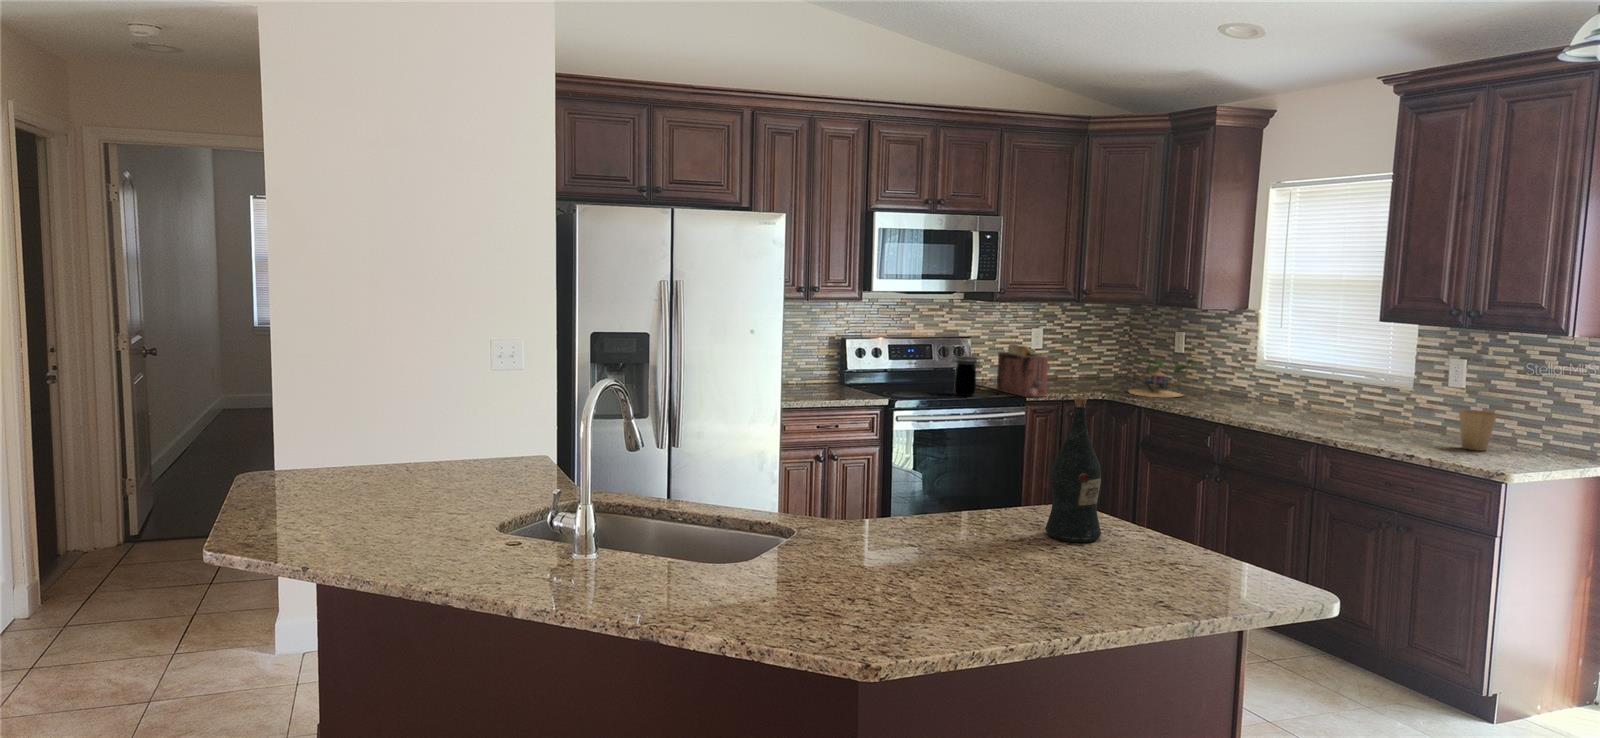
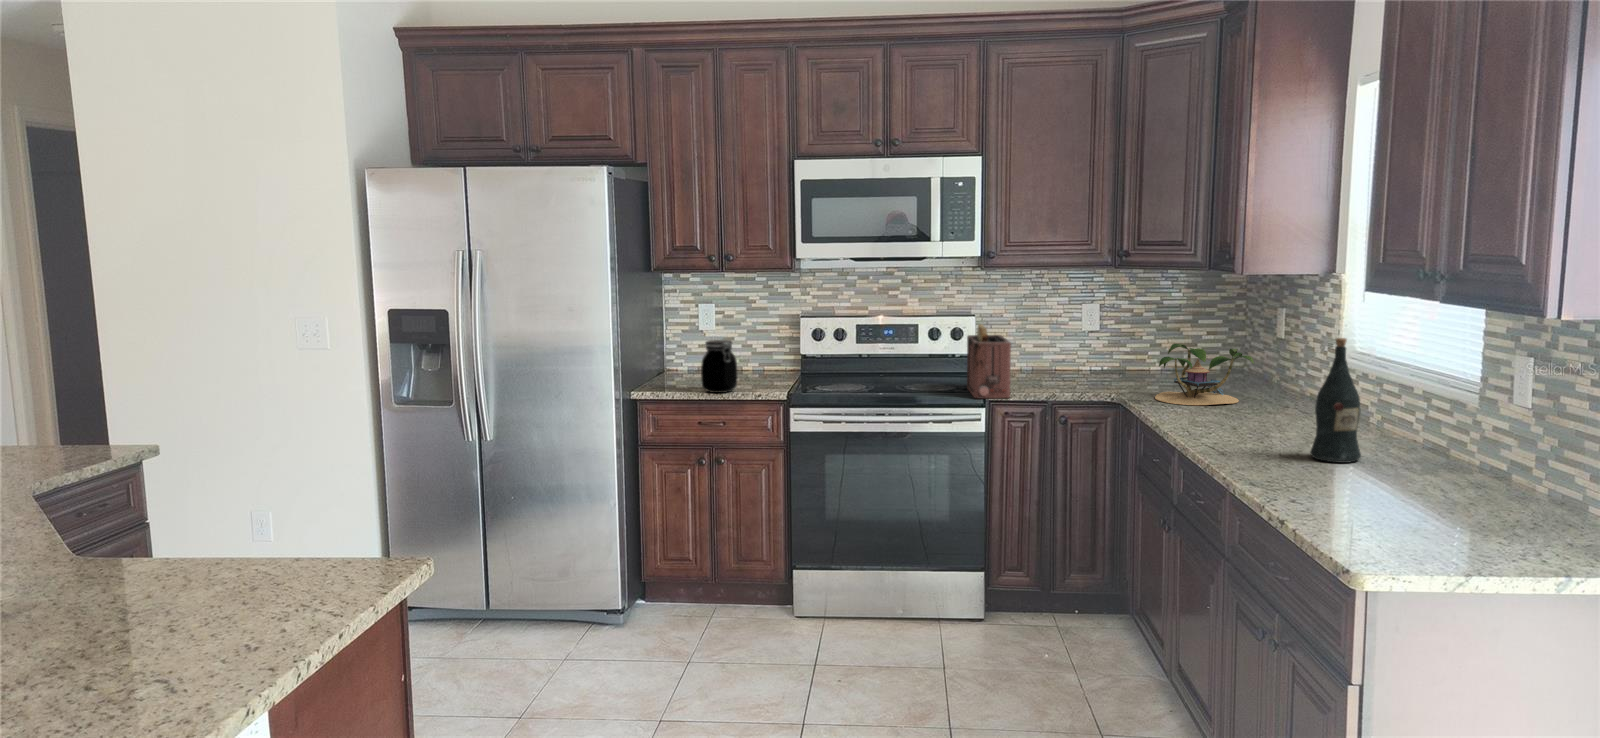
jar: present [953,356,980,396] -> present [701,340,737,393]
wine bottle: present [1045,397,1101,542] -> present [1310,338,1361,463]
paper cup: present [1459,410,1497,451] -> none [1421,446,1487,520]

